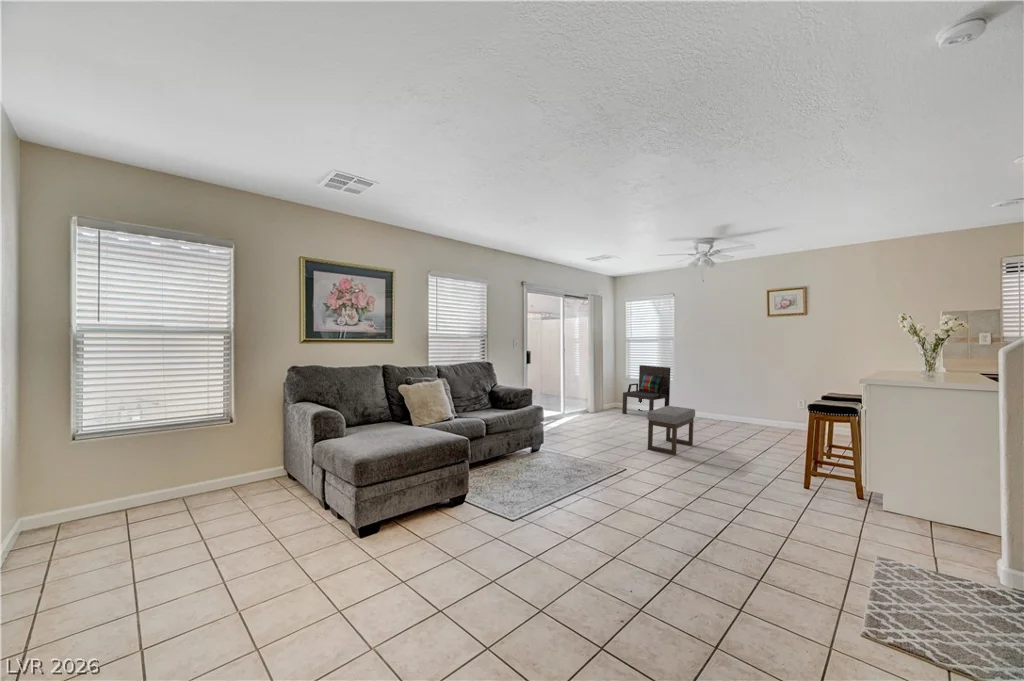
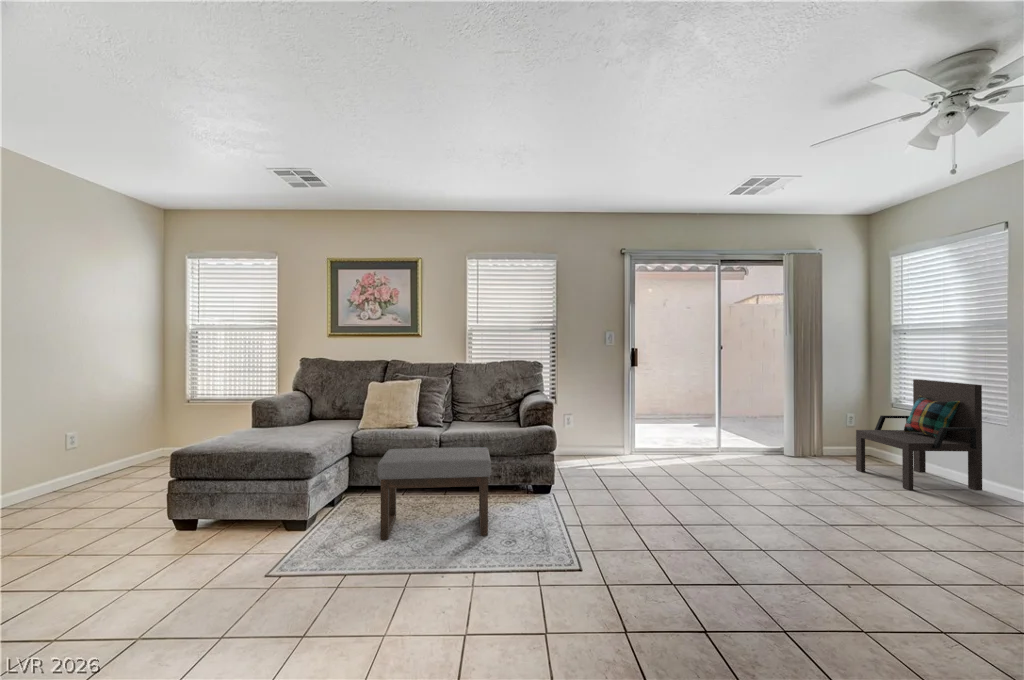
ottoman: present [647,406,695,455] -> present [378,447,491,540]

